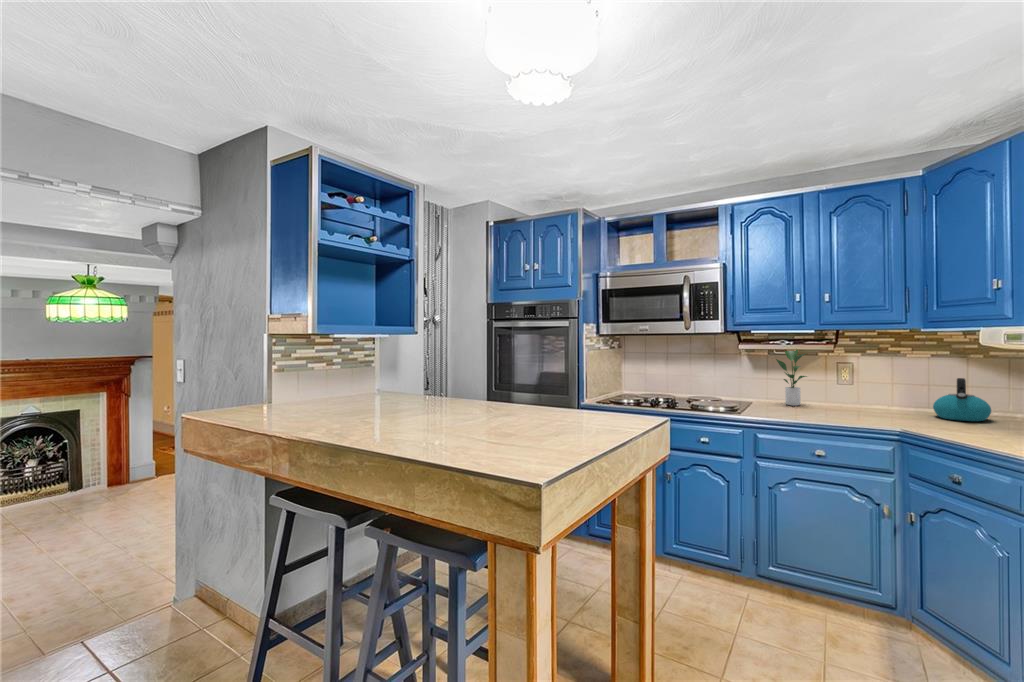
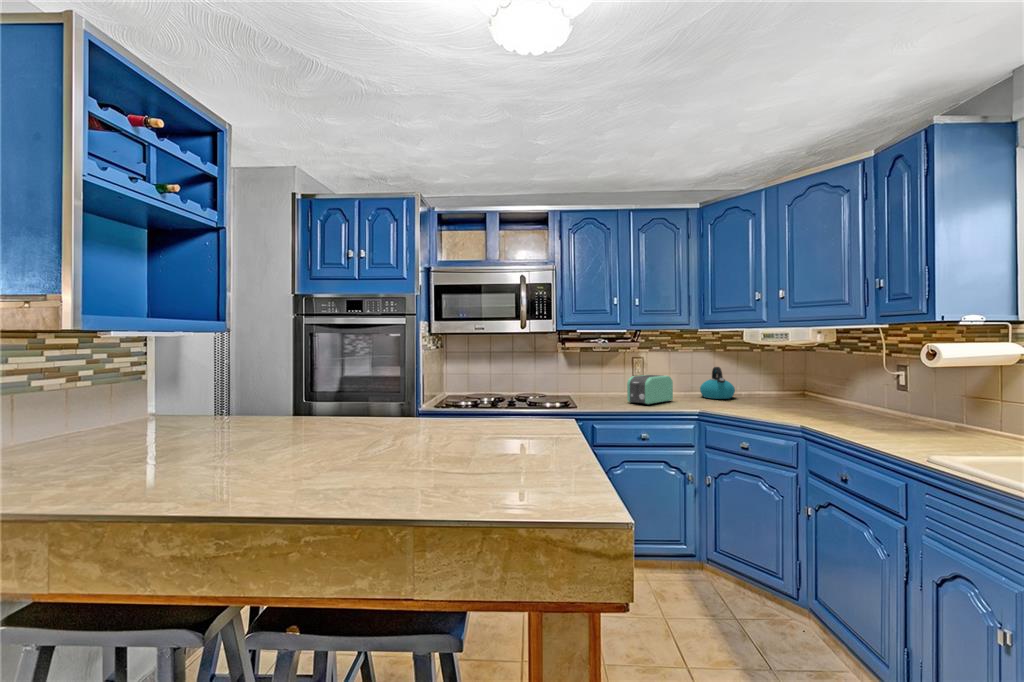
potted plant: present [776,350,807,406] -> none [591,344,616,396]
toaster: none [811,384,880,418] -> present [627,375,673,405]

